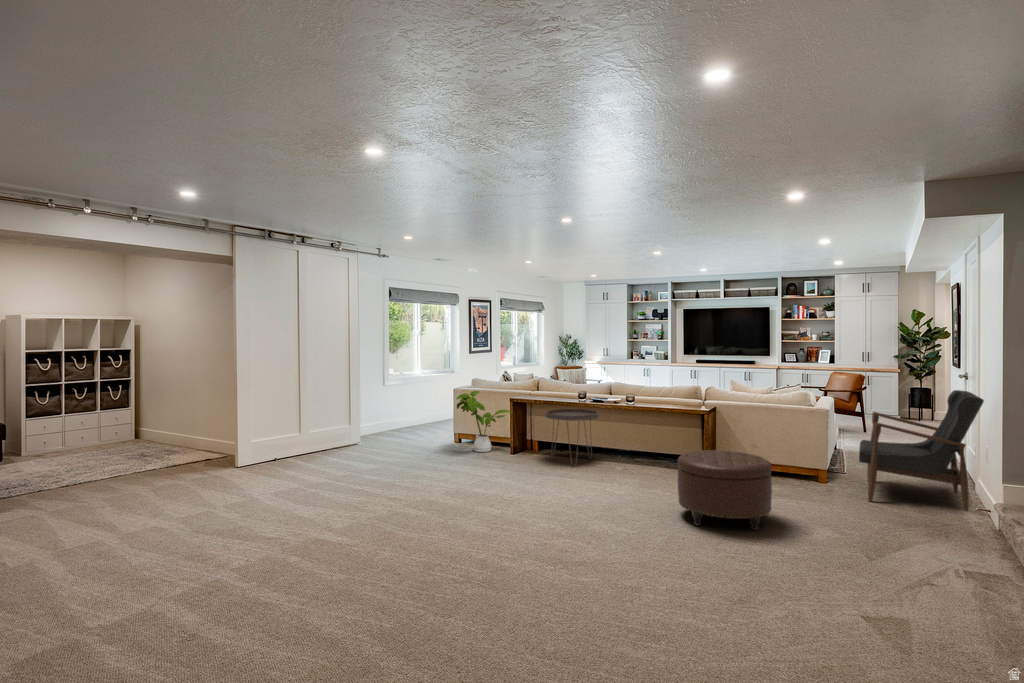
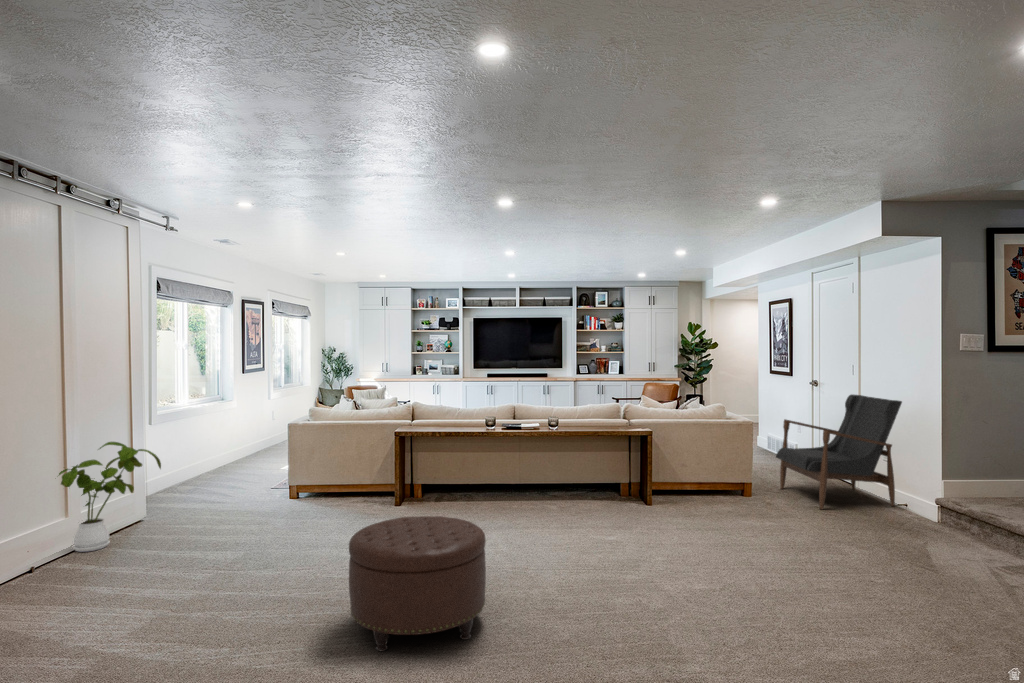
house plant: present [457,391,510,452] -> present [59,442,161,552]
side table: present [546,409,599,462] -> none [452,439,521,514]
ottoman: present [678,450,772,530] -> present [349,516,486,651]

